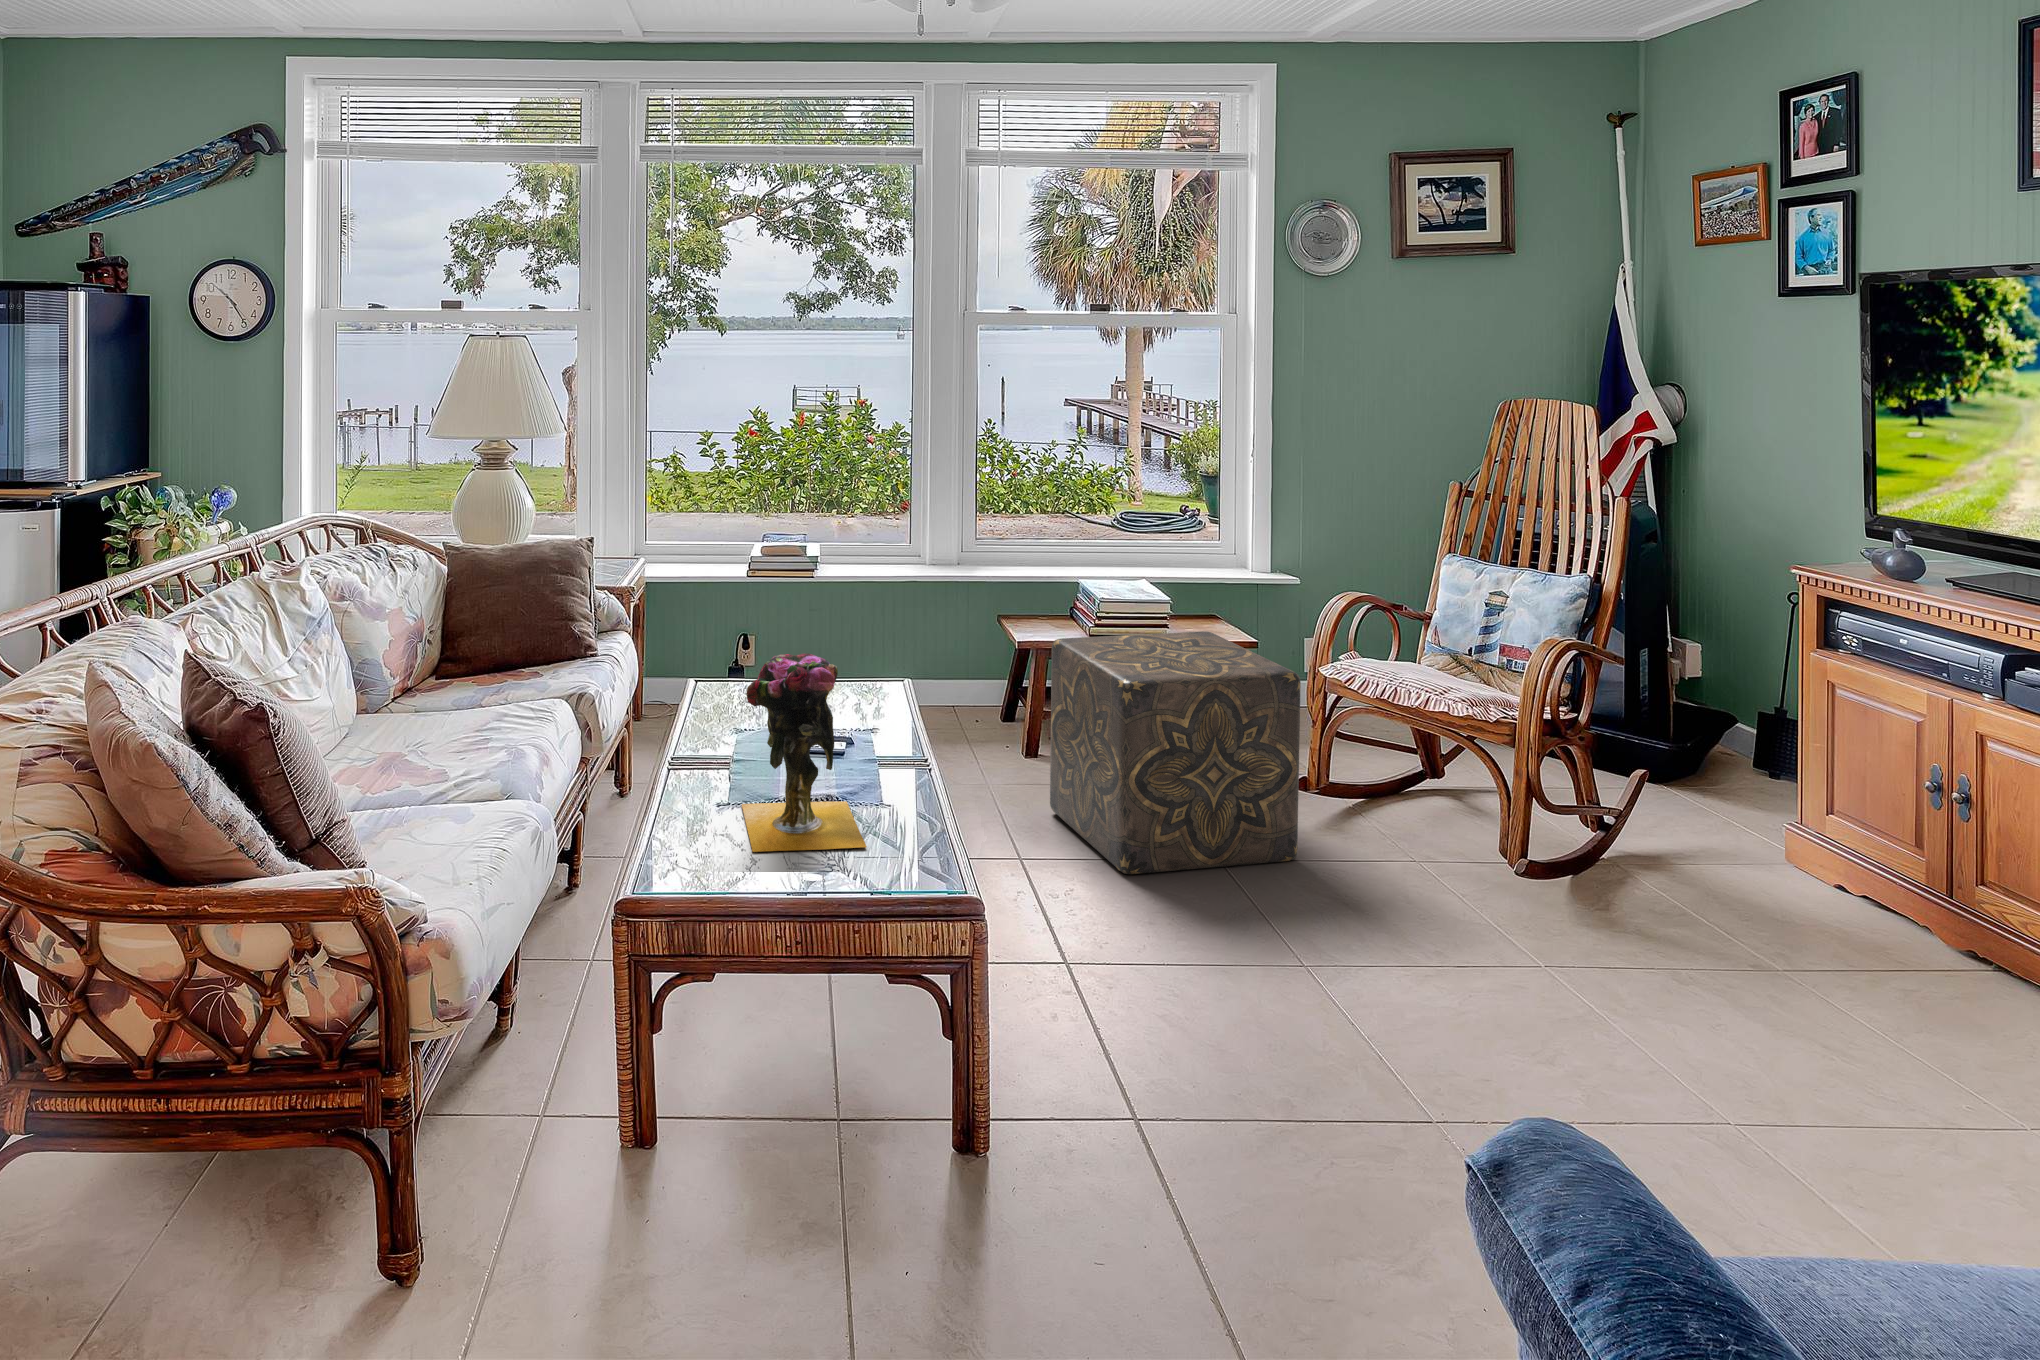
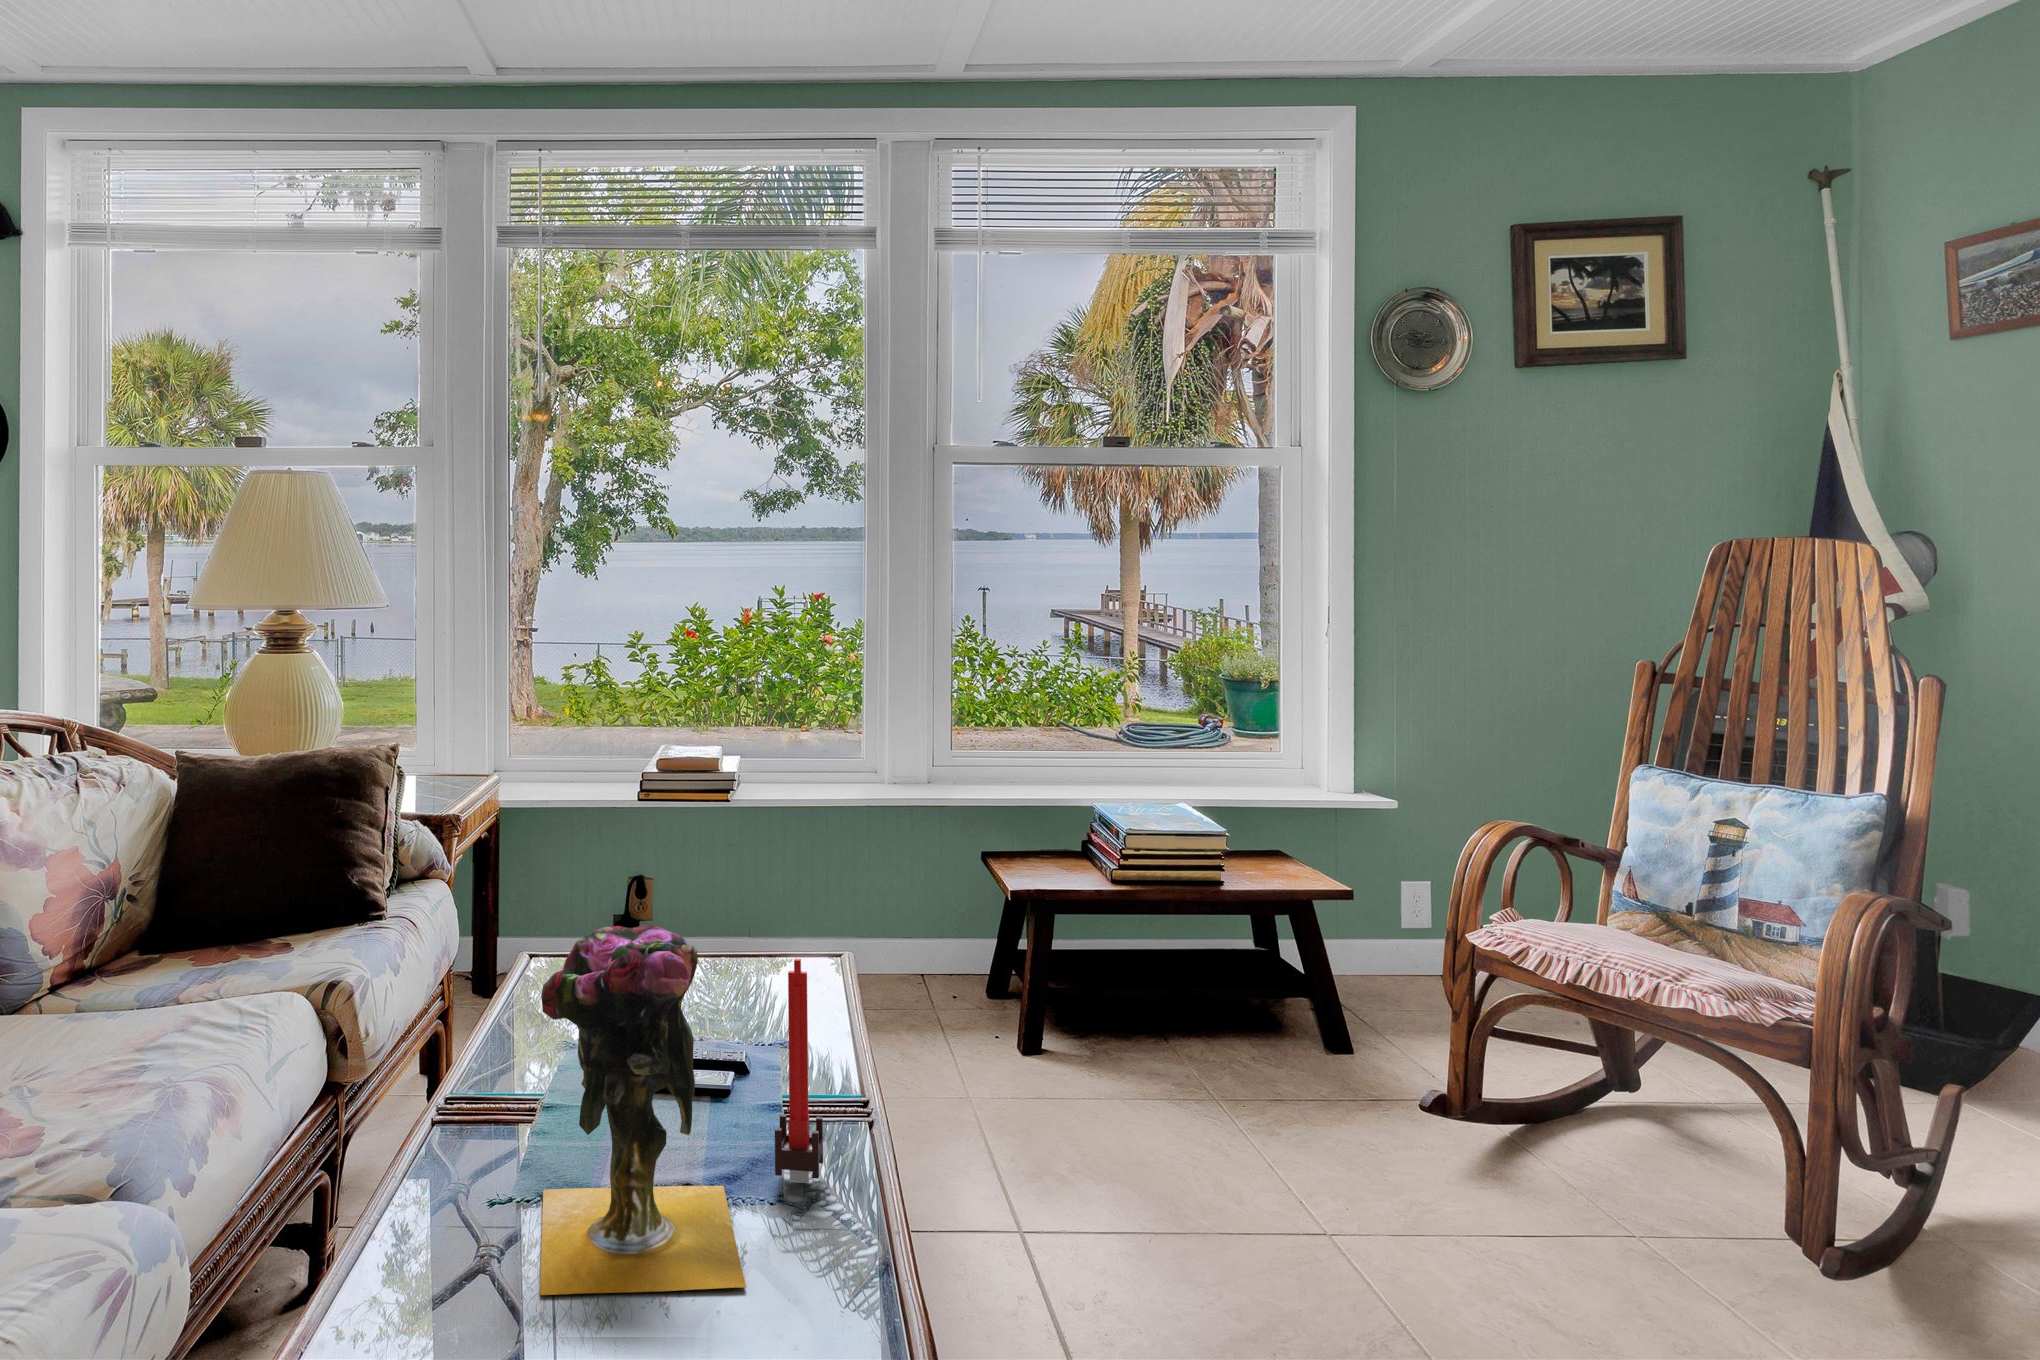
ottoman: present [1050,631,1301,874] -> none [1063,887,1475,1295]
candle: none [877,673,905,800] -> present [775,959,823,1183]

